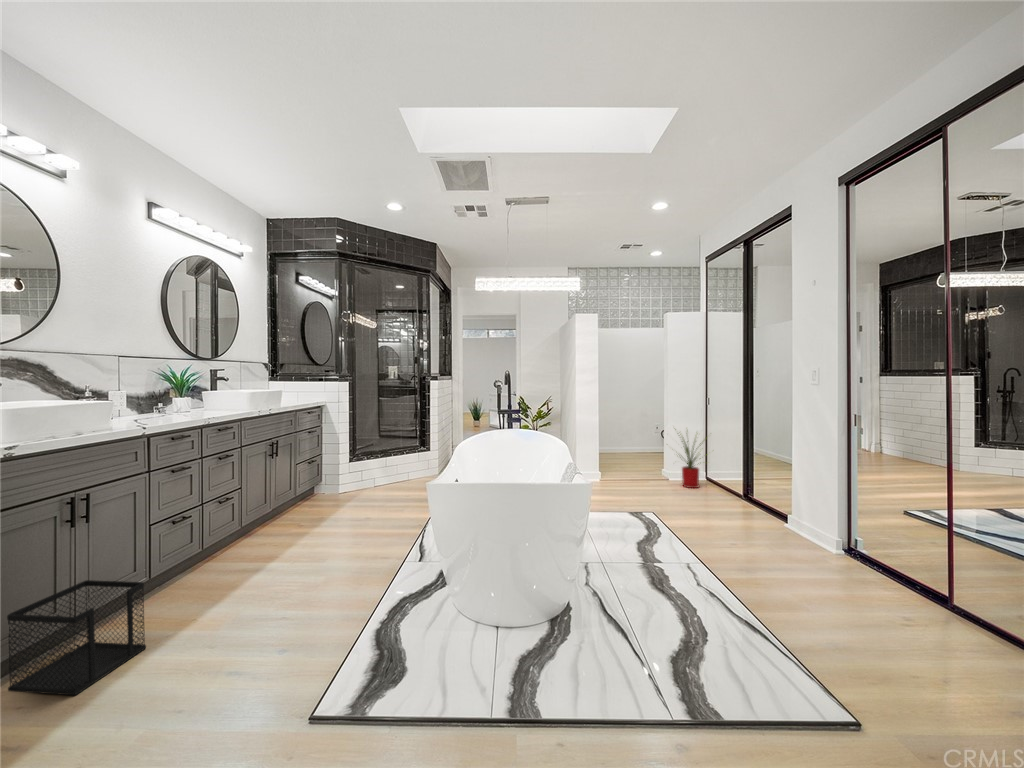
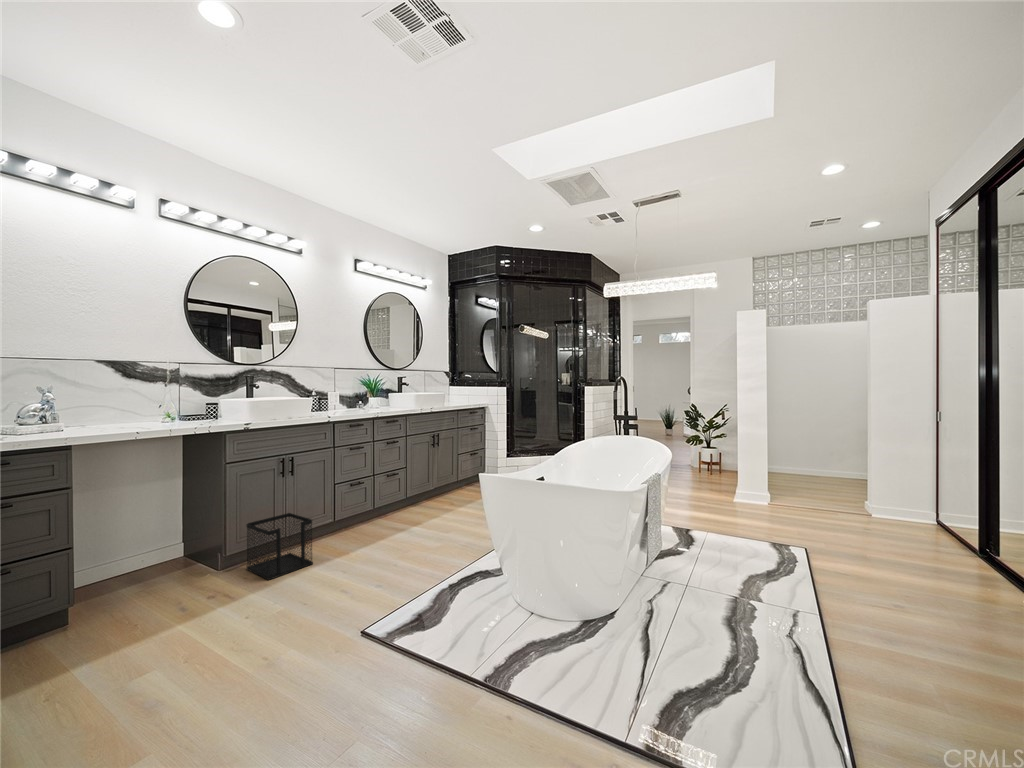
house plant: present [680,440,701,488] -> none [862,444,942,531]

